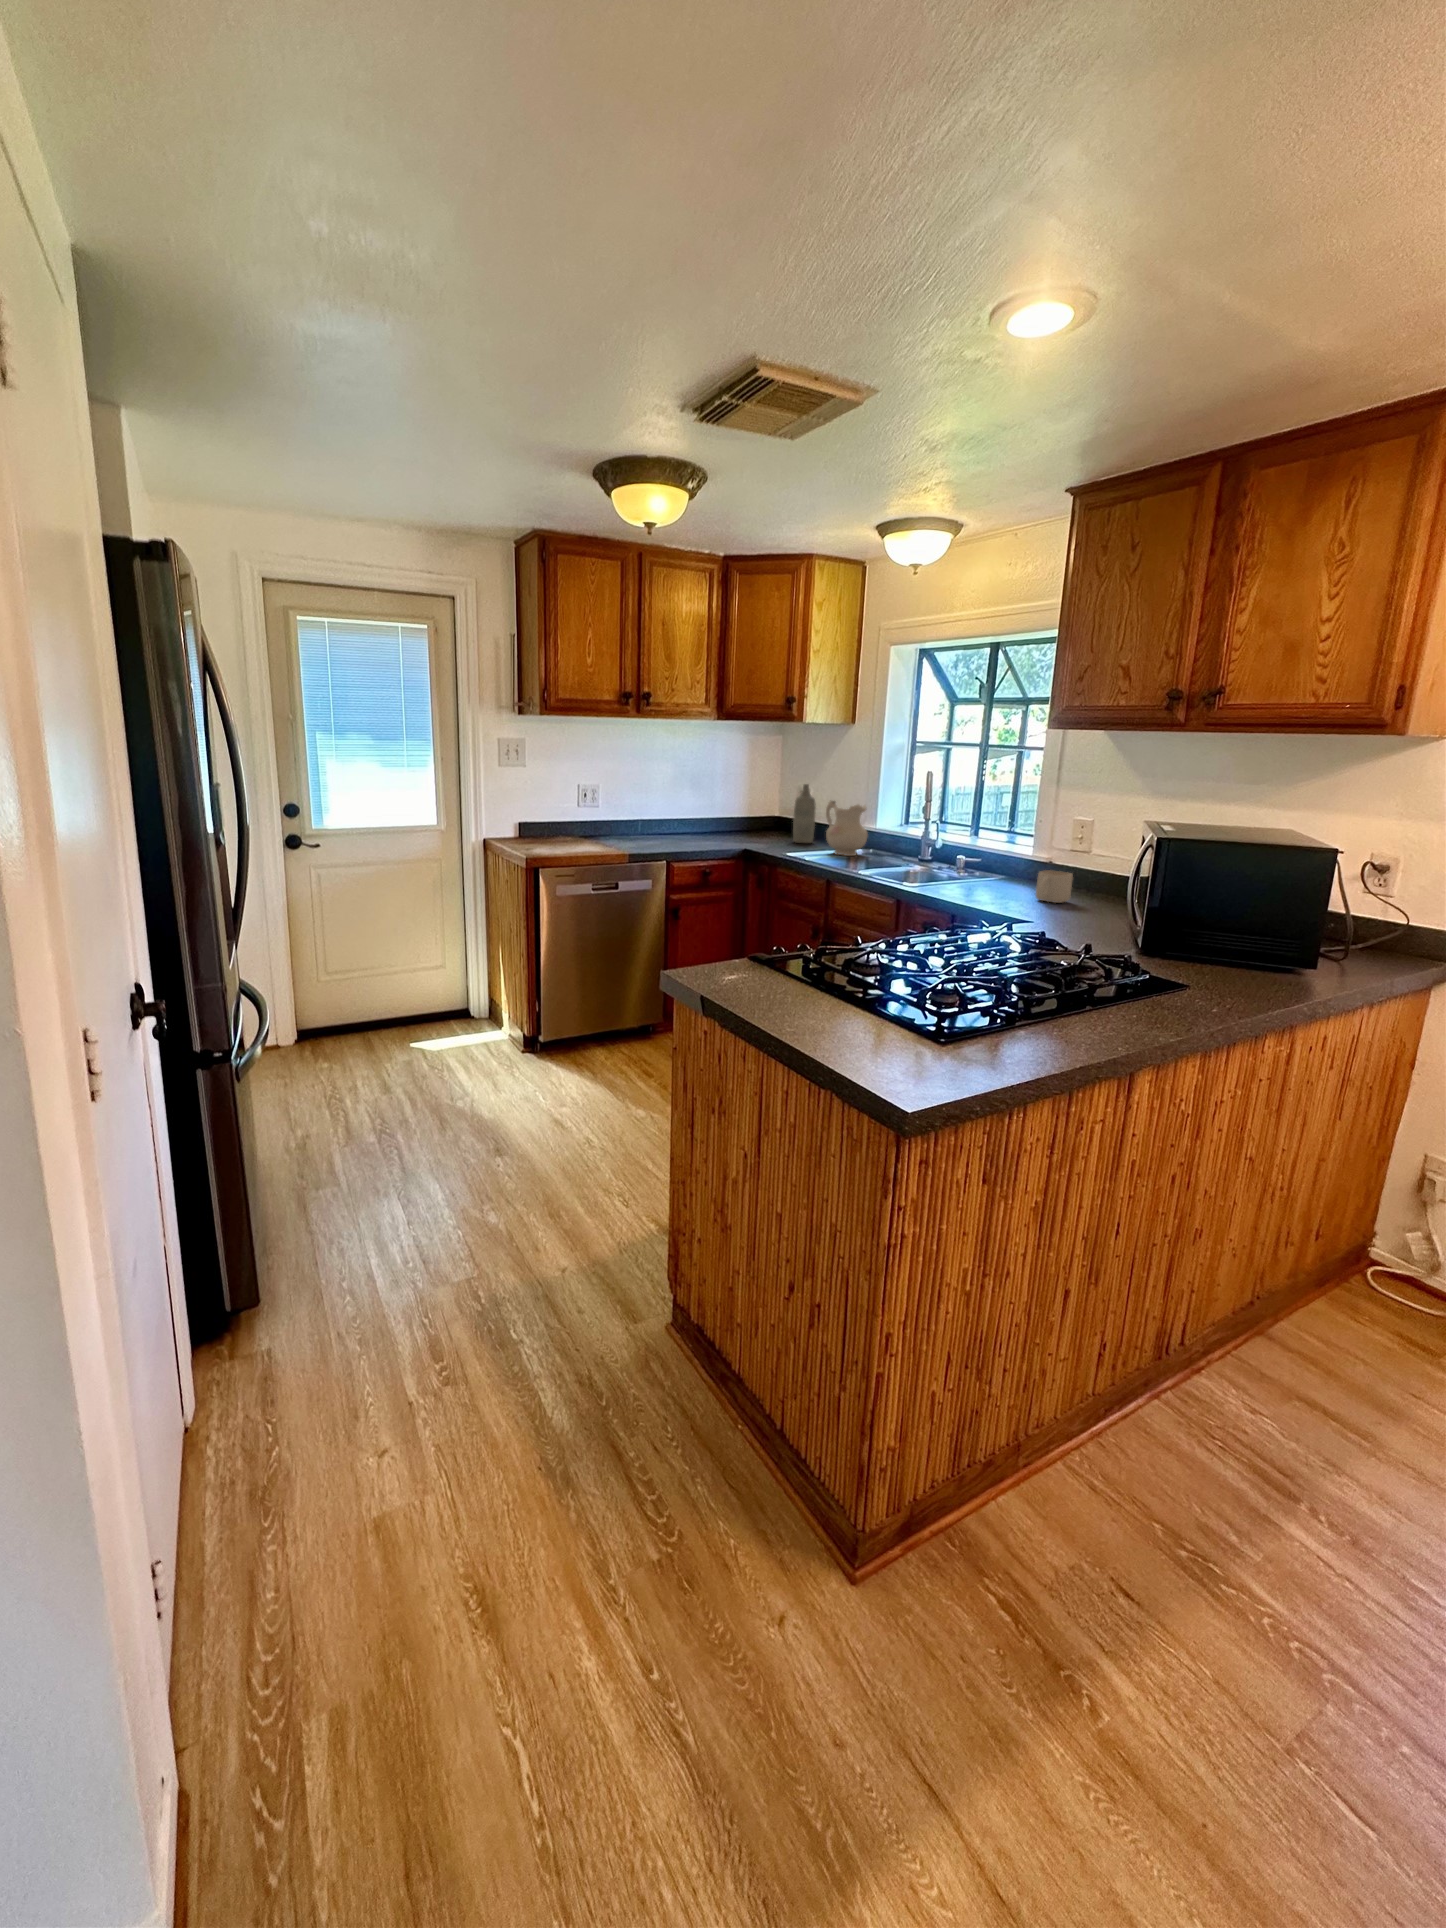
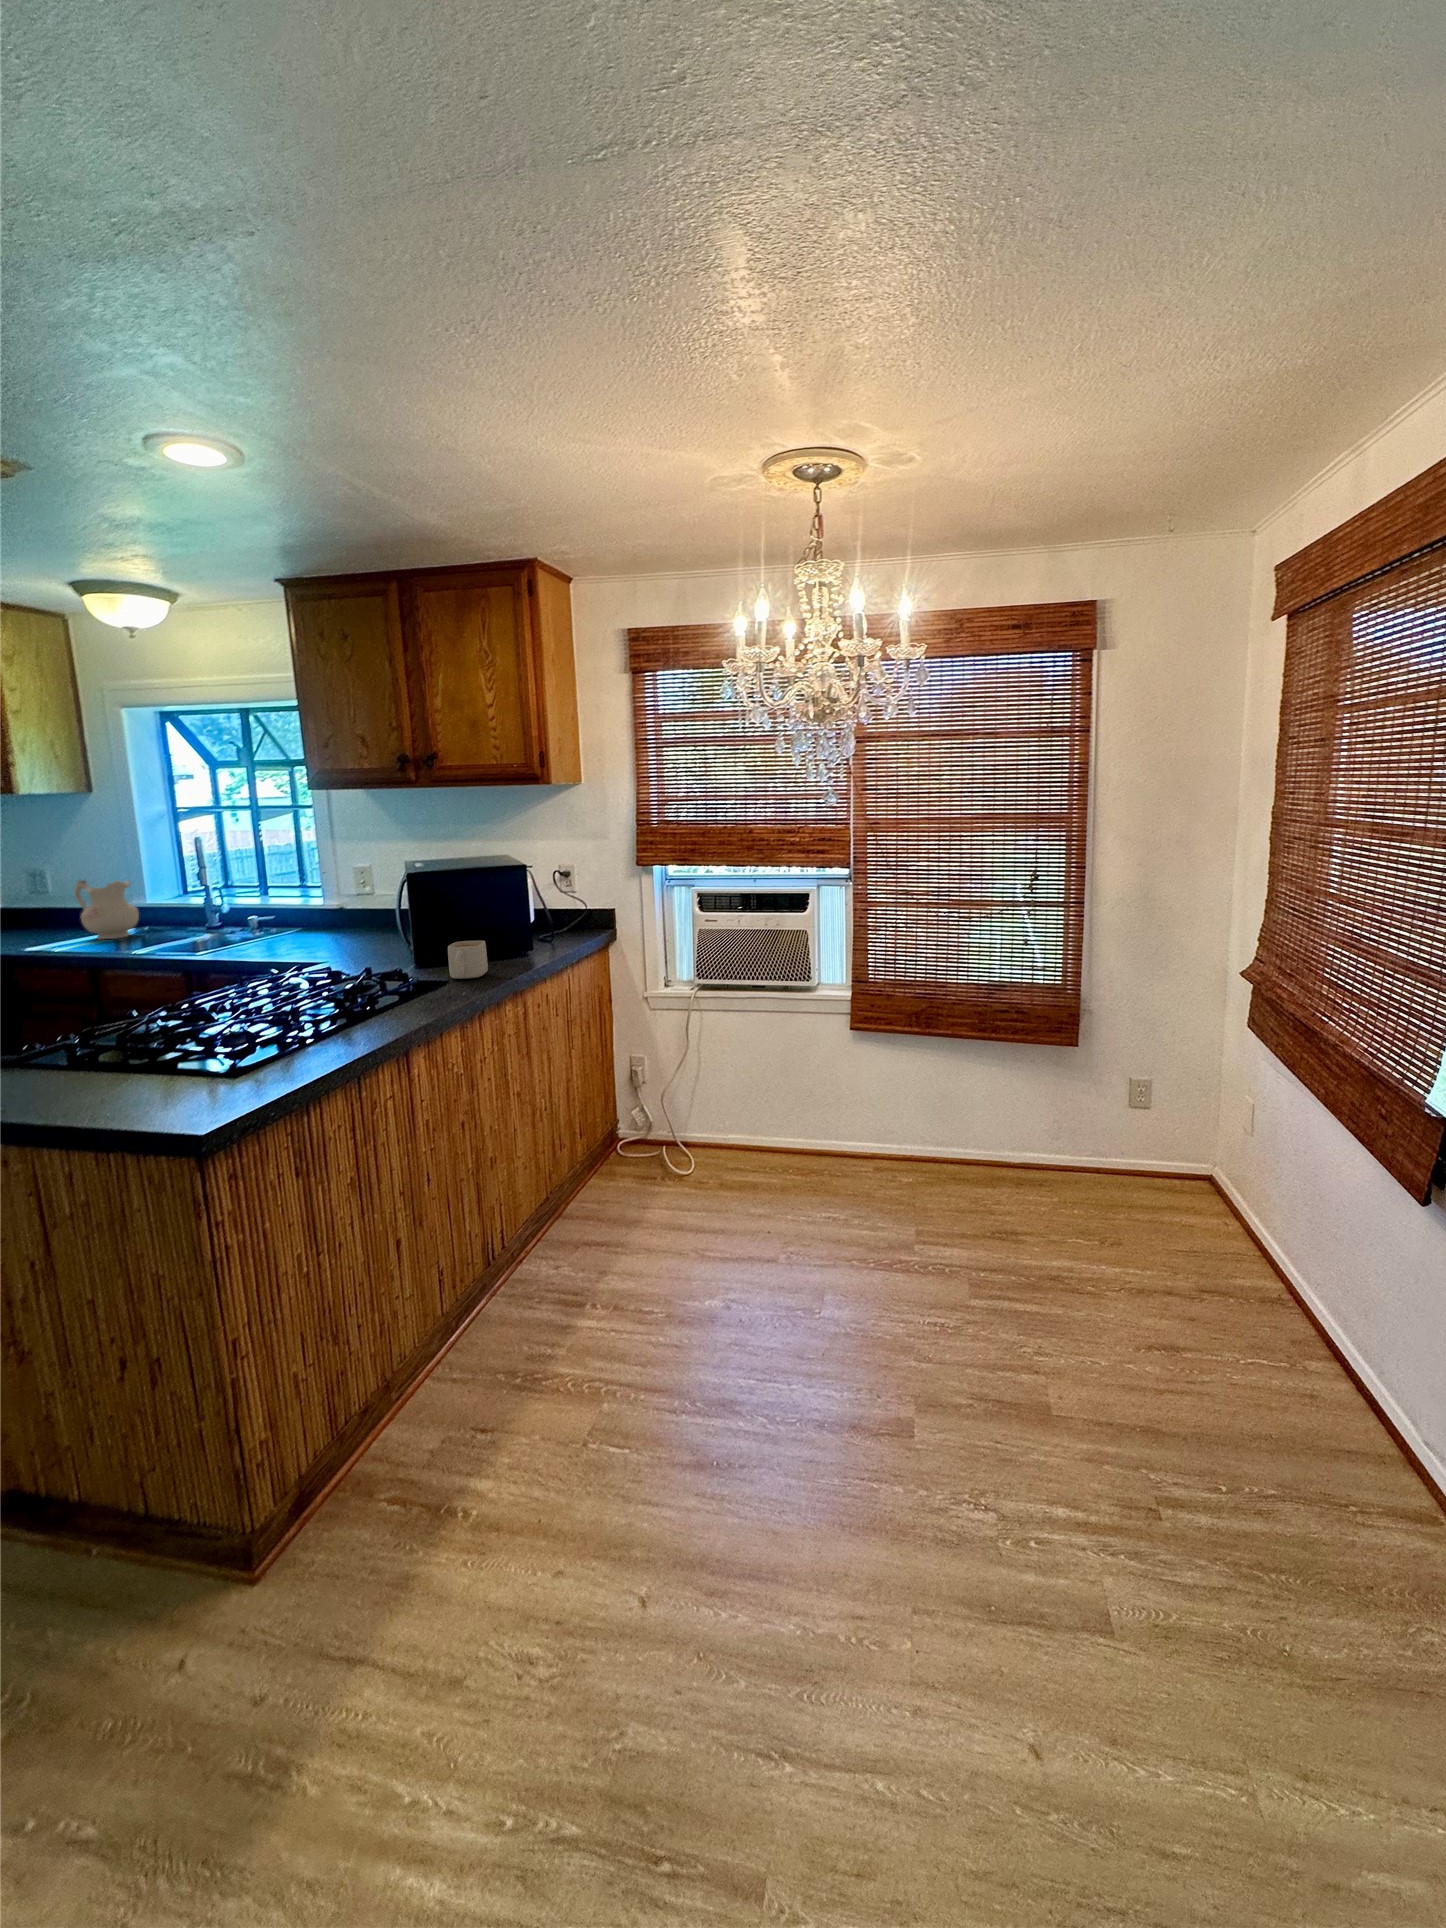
bottle: present [793,784,816,843] -> none [27,865,64,935]
mug: present [1036,870,1073,903] -> present [448,941,488,979]

